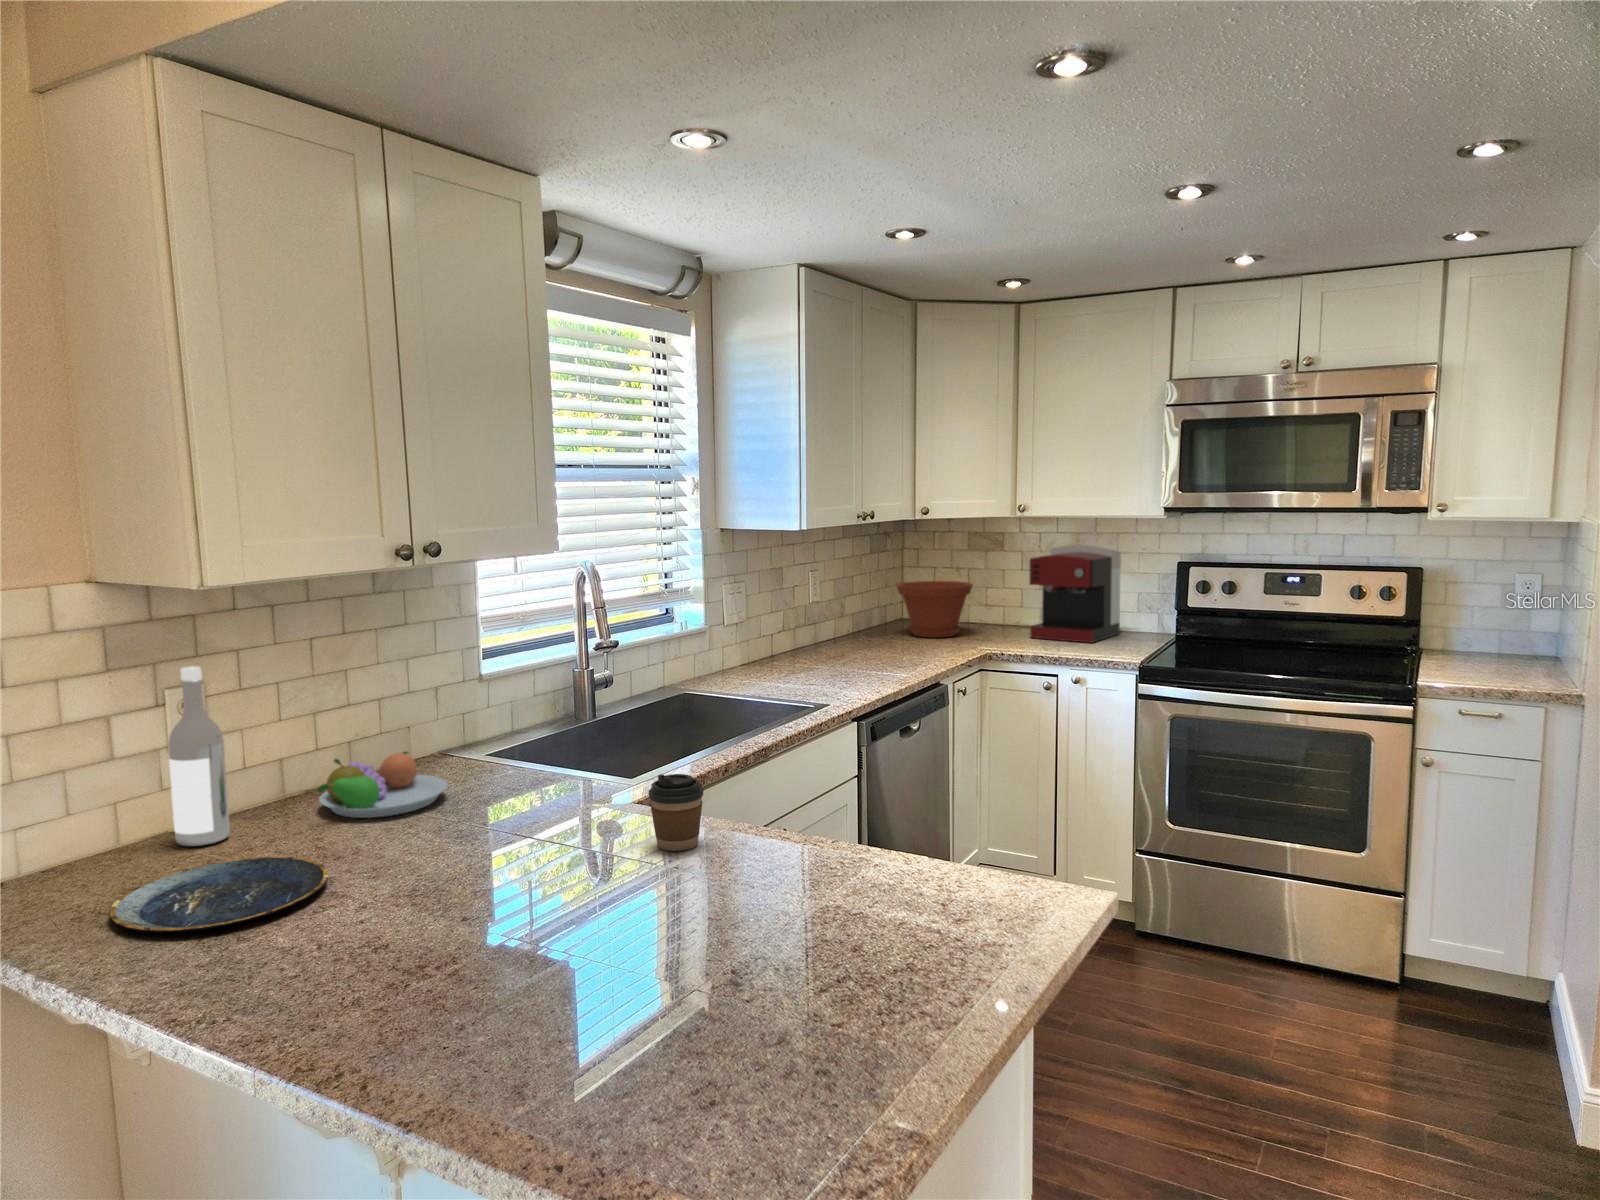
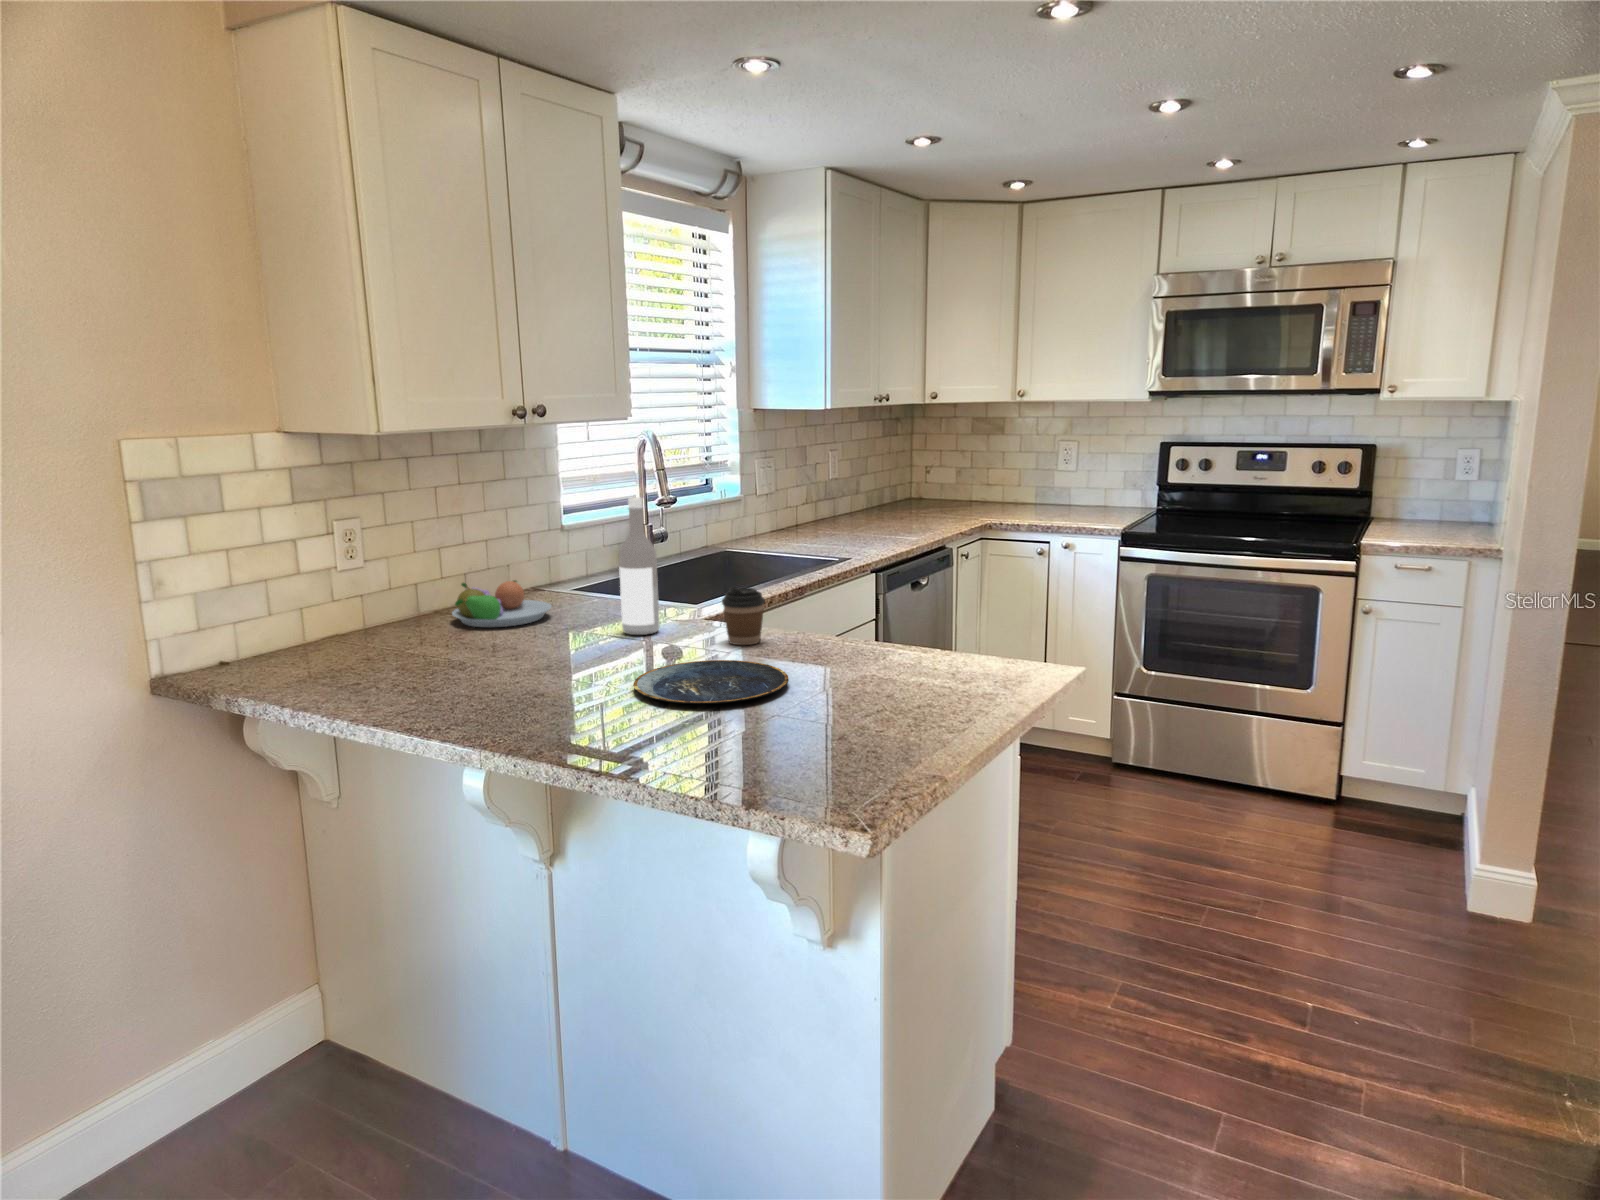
coffee maker: present [1029,545,1121,643] -> none [1027,427,1111,515]
plant pot: present [897,581,973,638] -> none [907,461,977,511]
wine bottle: present [168,666,230,846] -> present [619,497,659,635]
plate: present [109,856,328,932] -> present [633,660,789,704]

